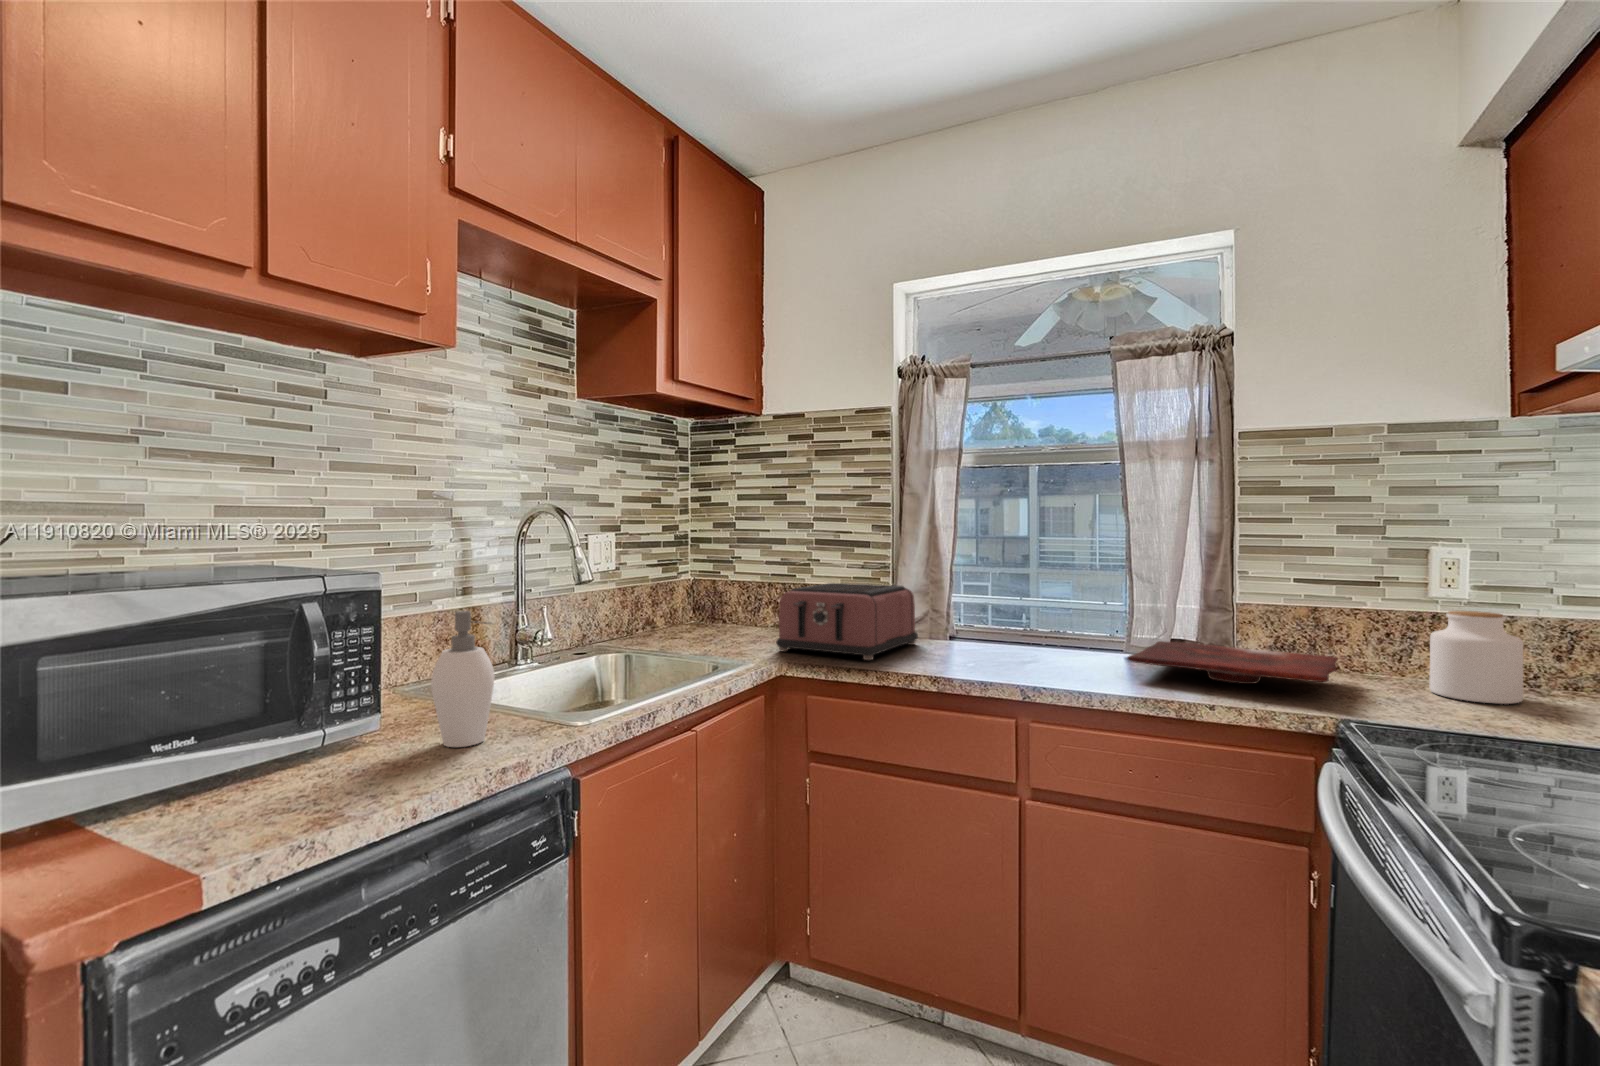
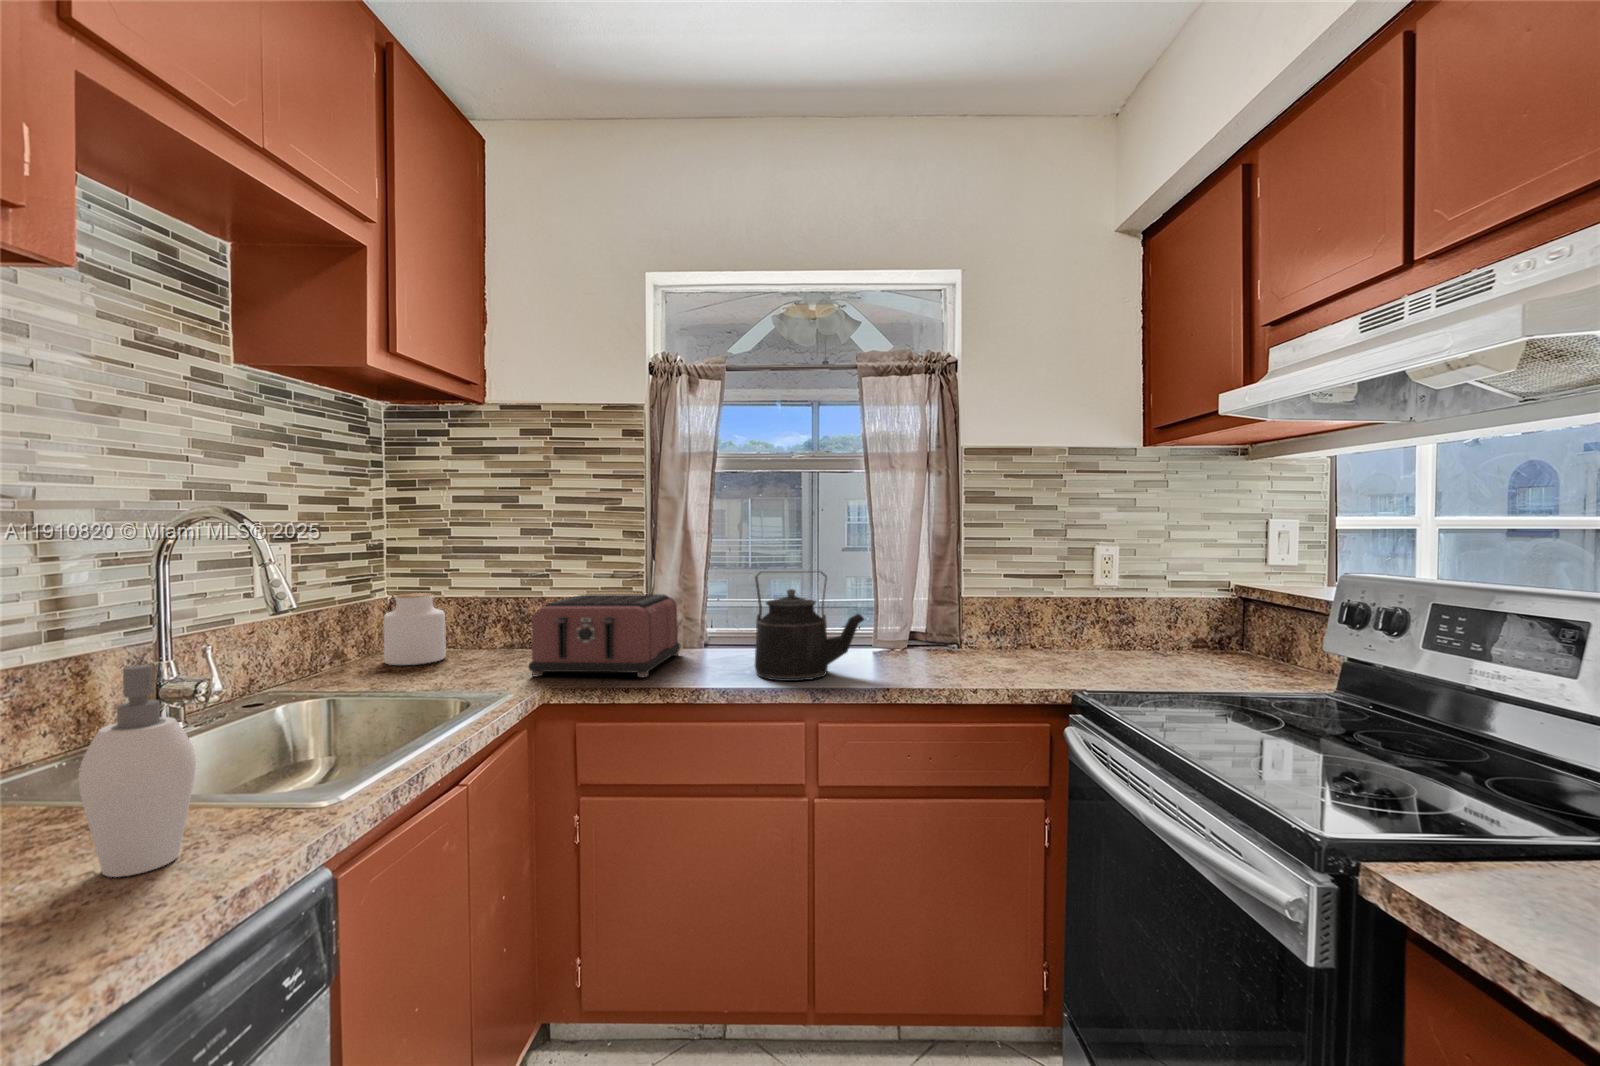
kettle: none [975,566,1091,678] -> present [755,571,864,681]
jar: present [1430,611,1523,704] -> present [384,593,446,665]
cutting board: present [1128,641,1338,684] -> none [893,634,1053,666]

